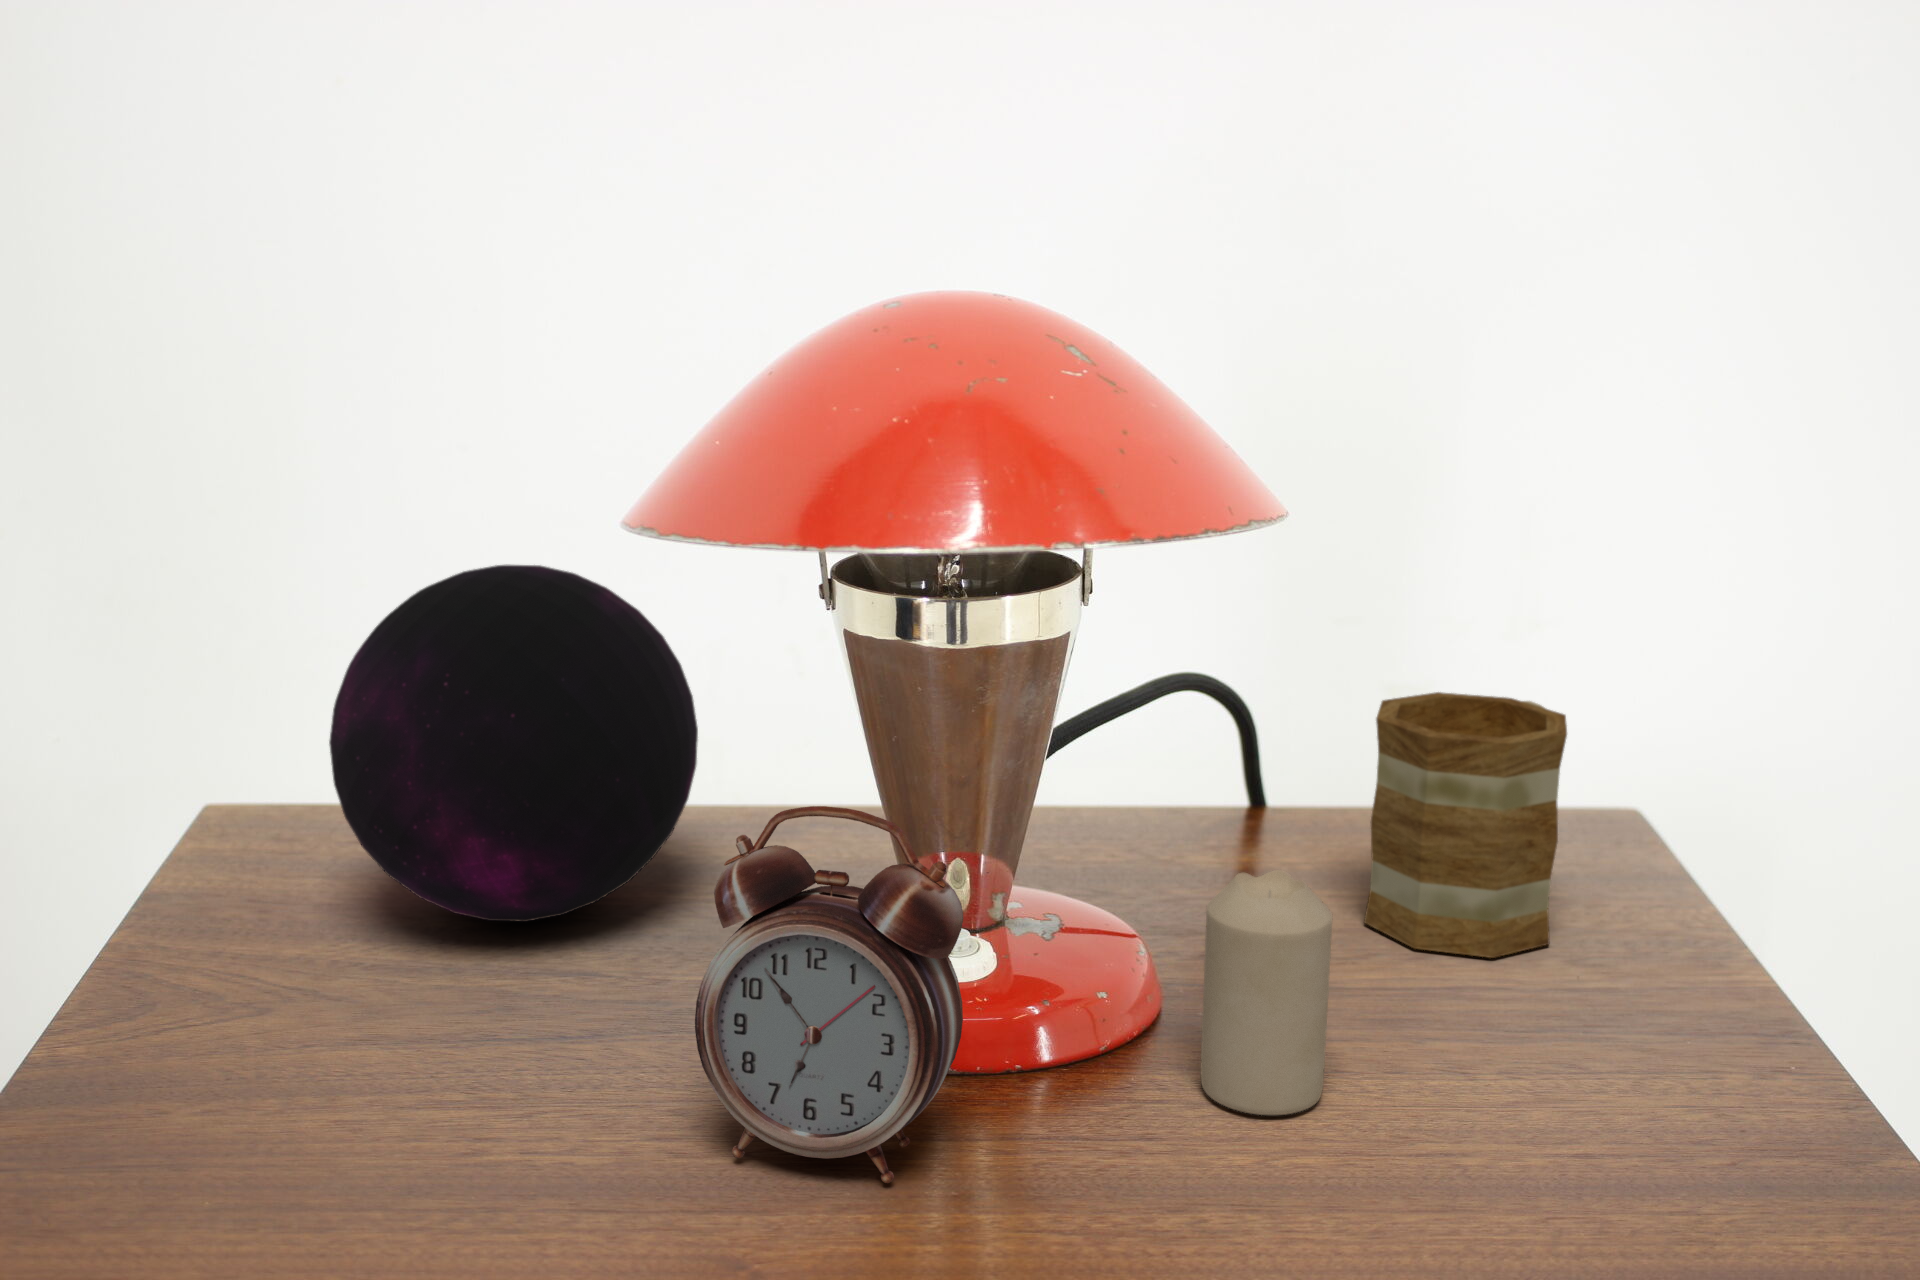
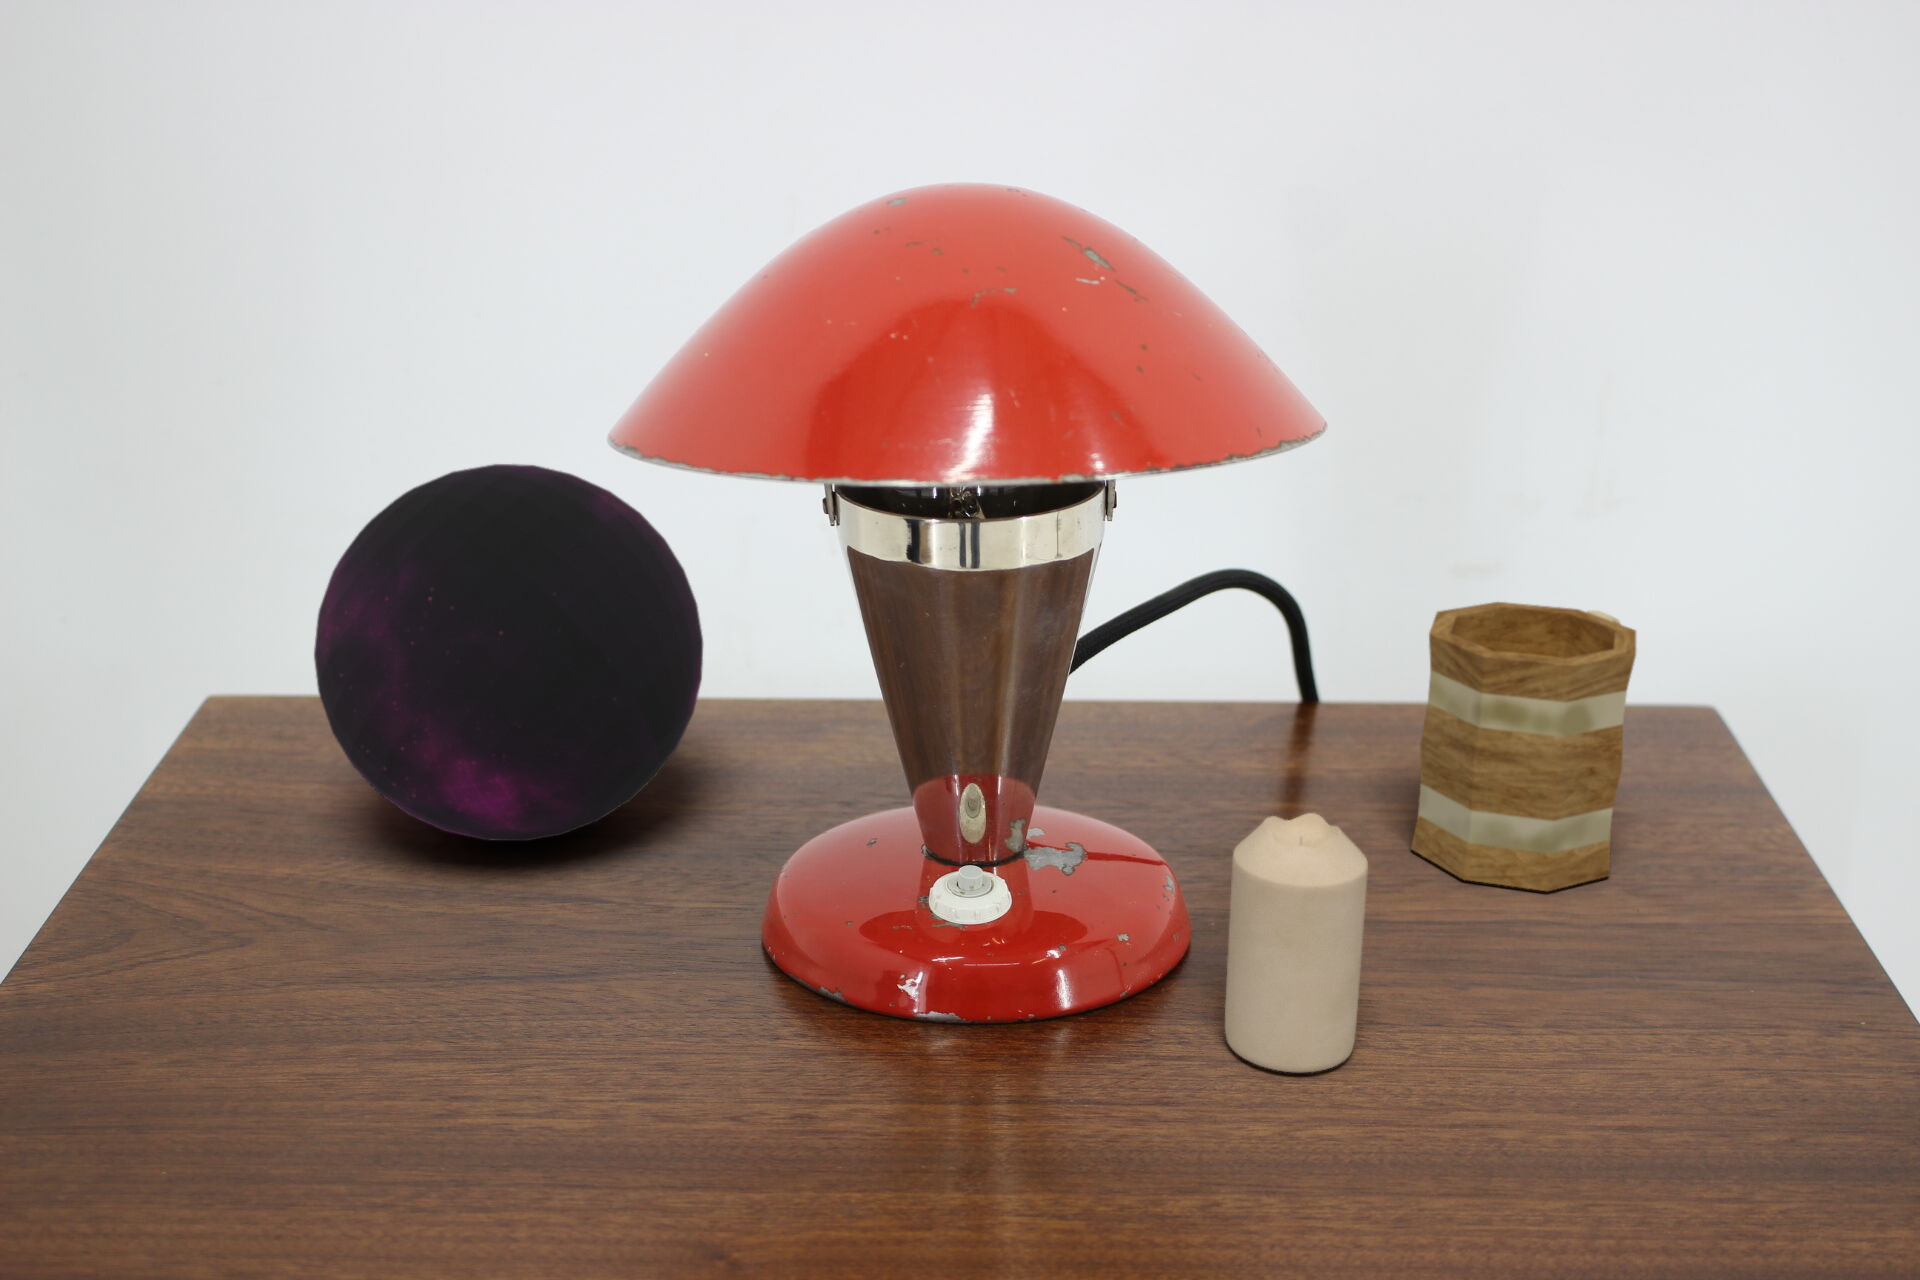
alarm clock: present [695,806,963,1183] -> none [684,751,968,1145]

